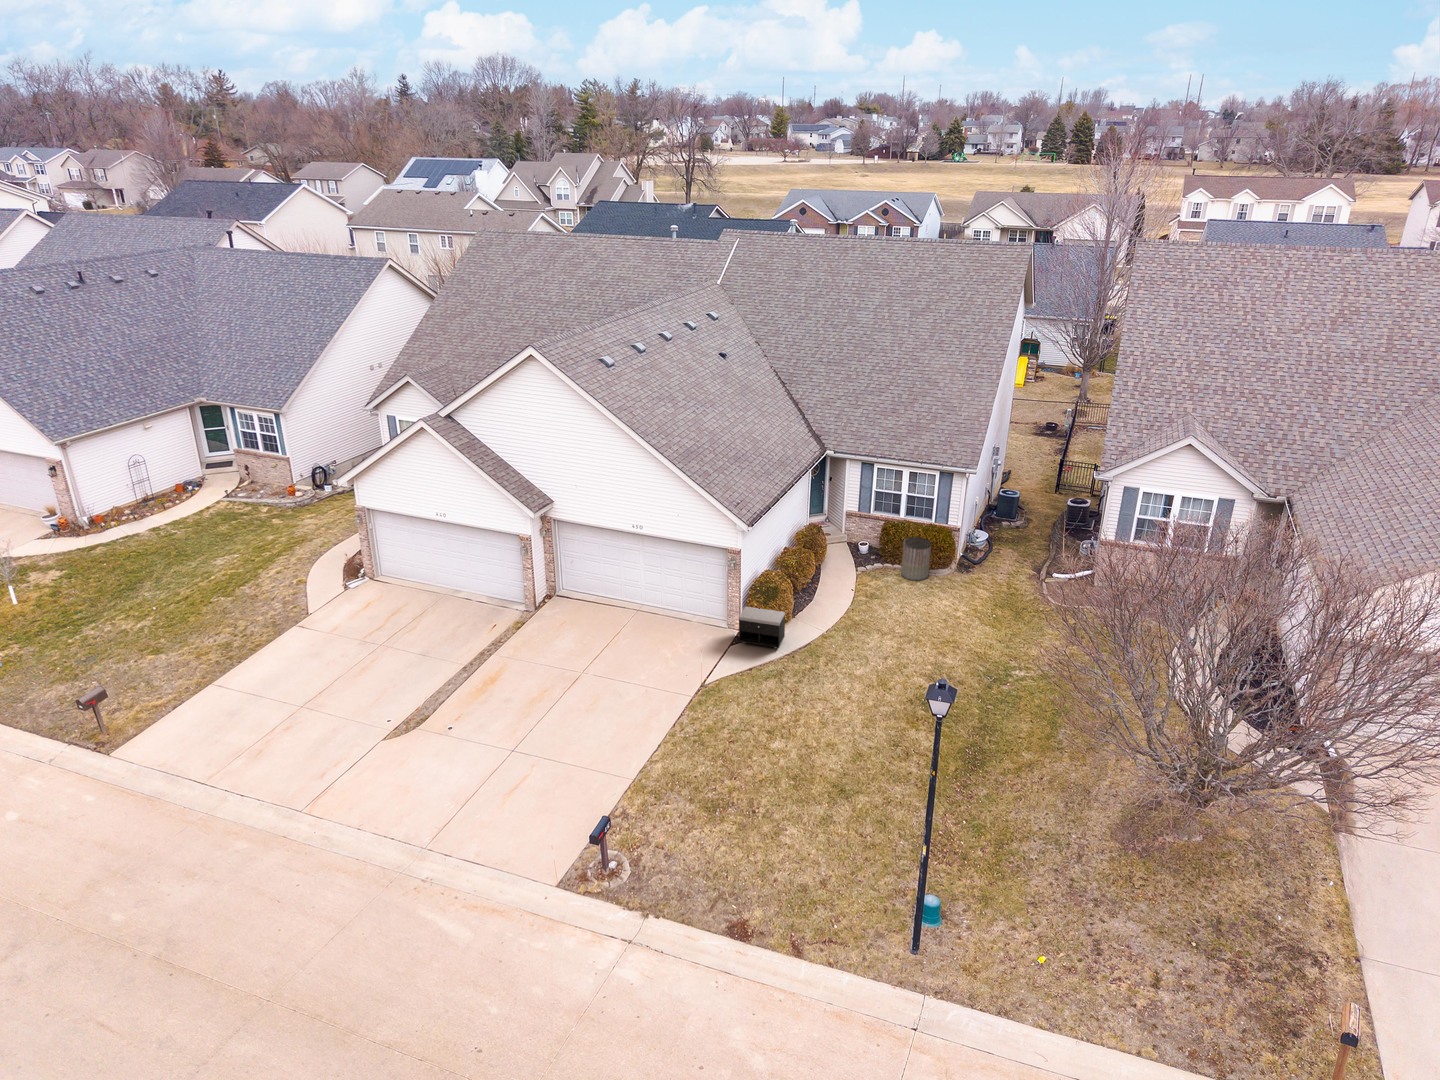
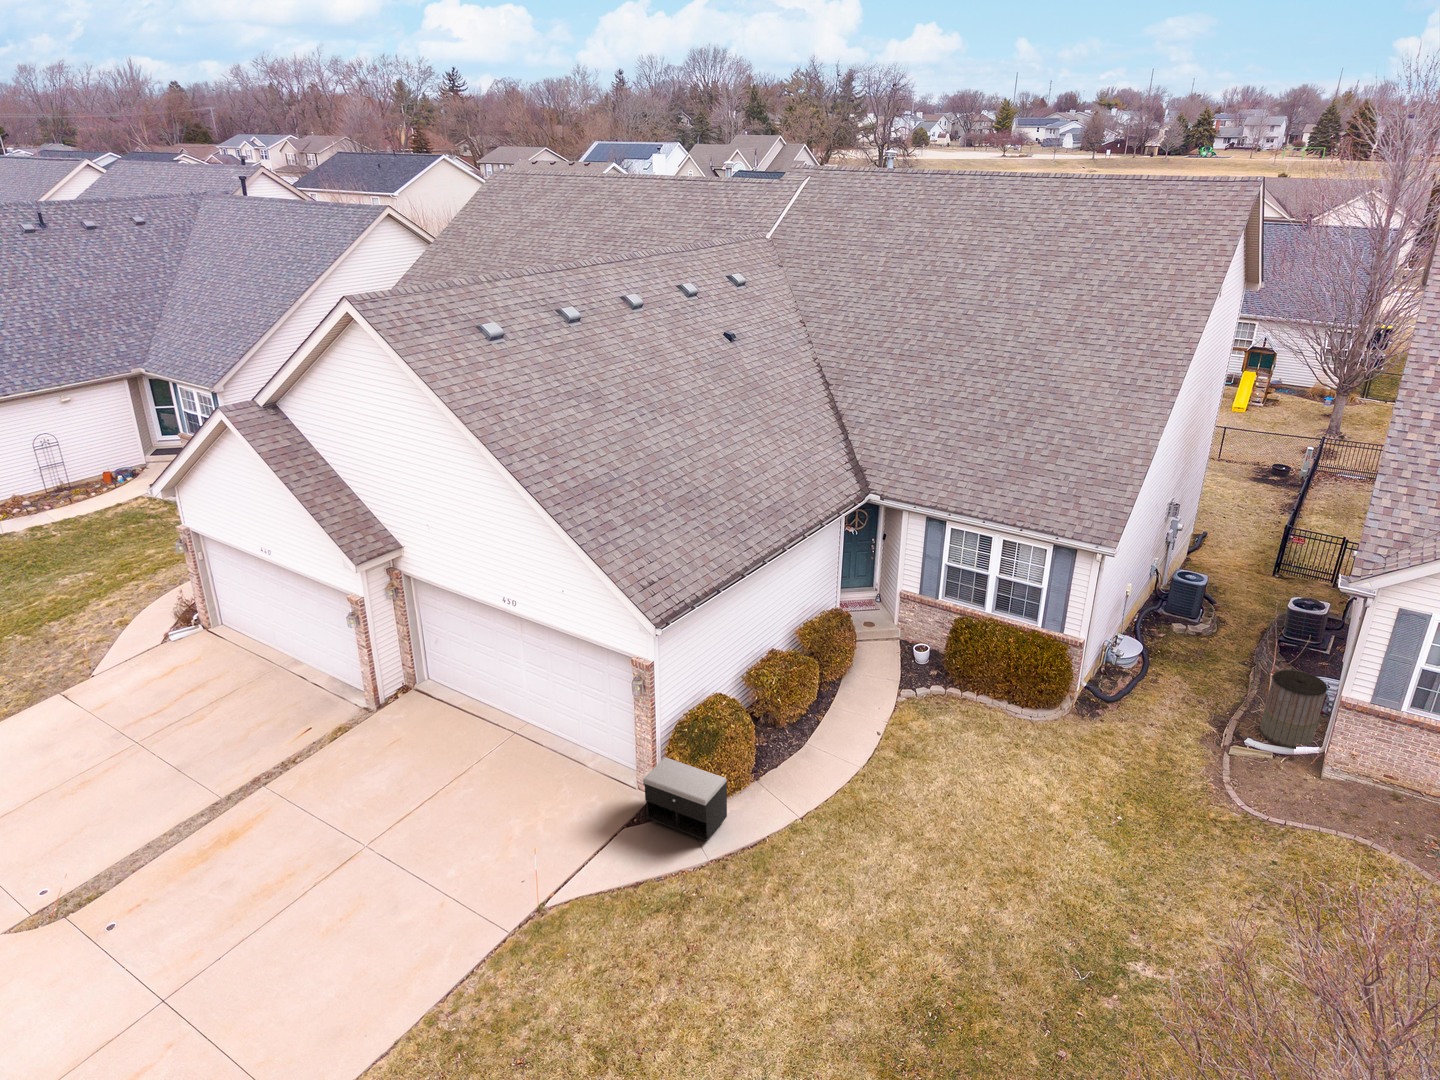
trash can: present [901,537,931,581] -> present [1259,669,1327,749]

